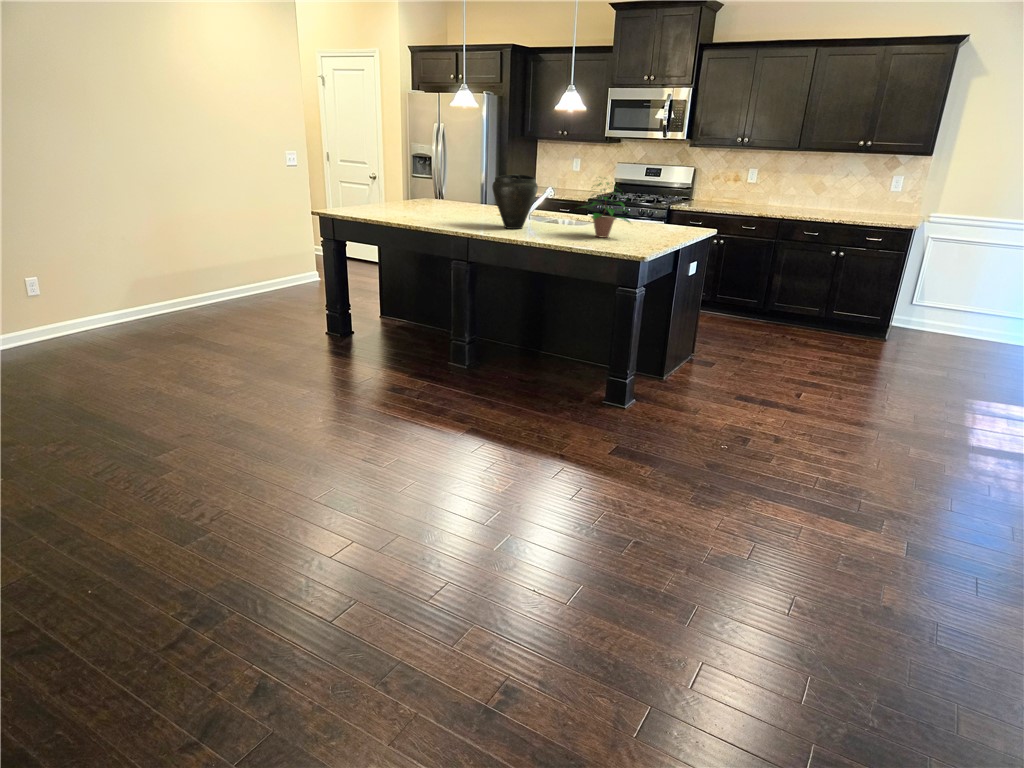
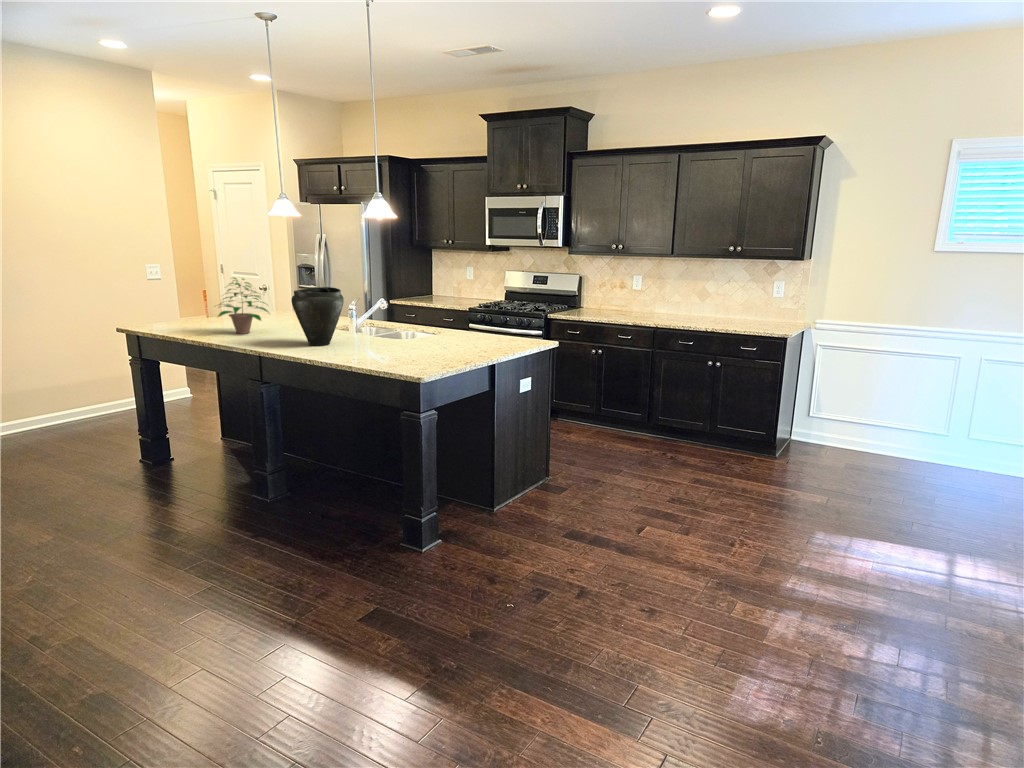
potted plant: present [583,182,630,238] -> present [218,278,269,334]

